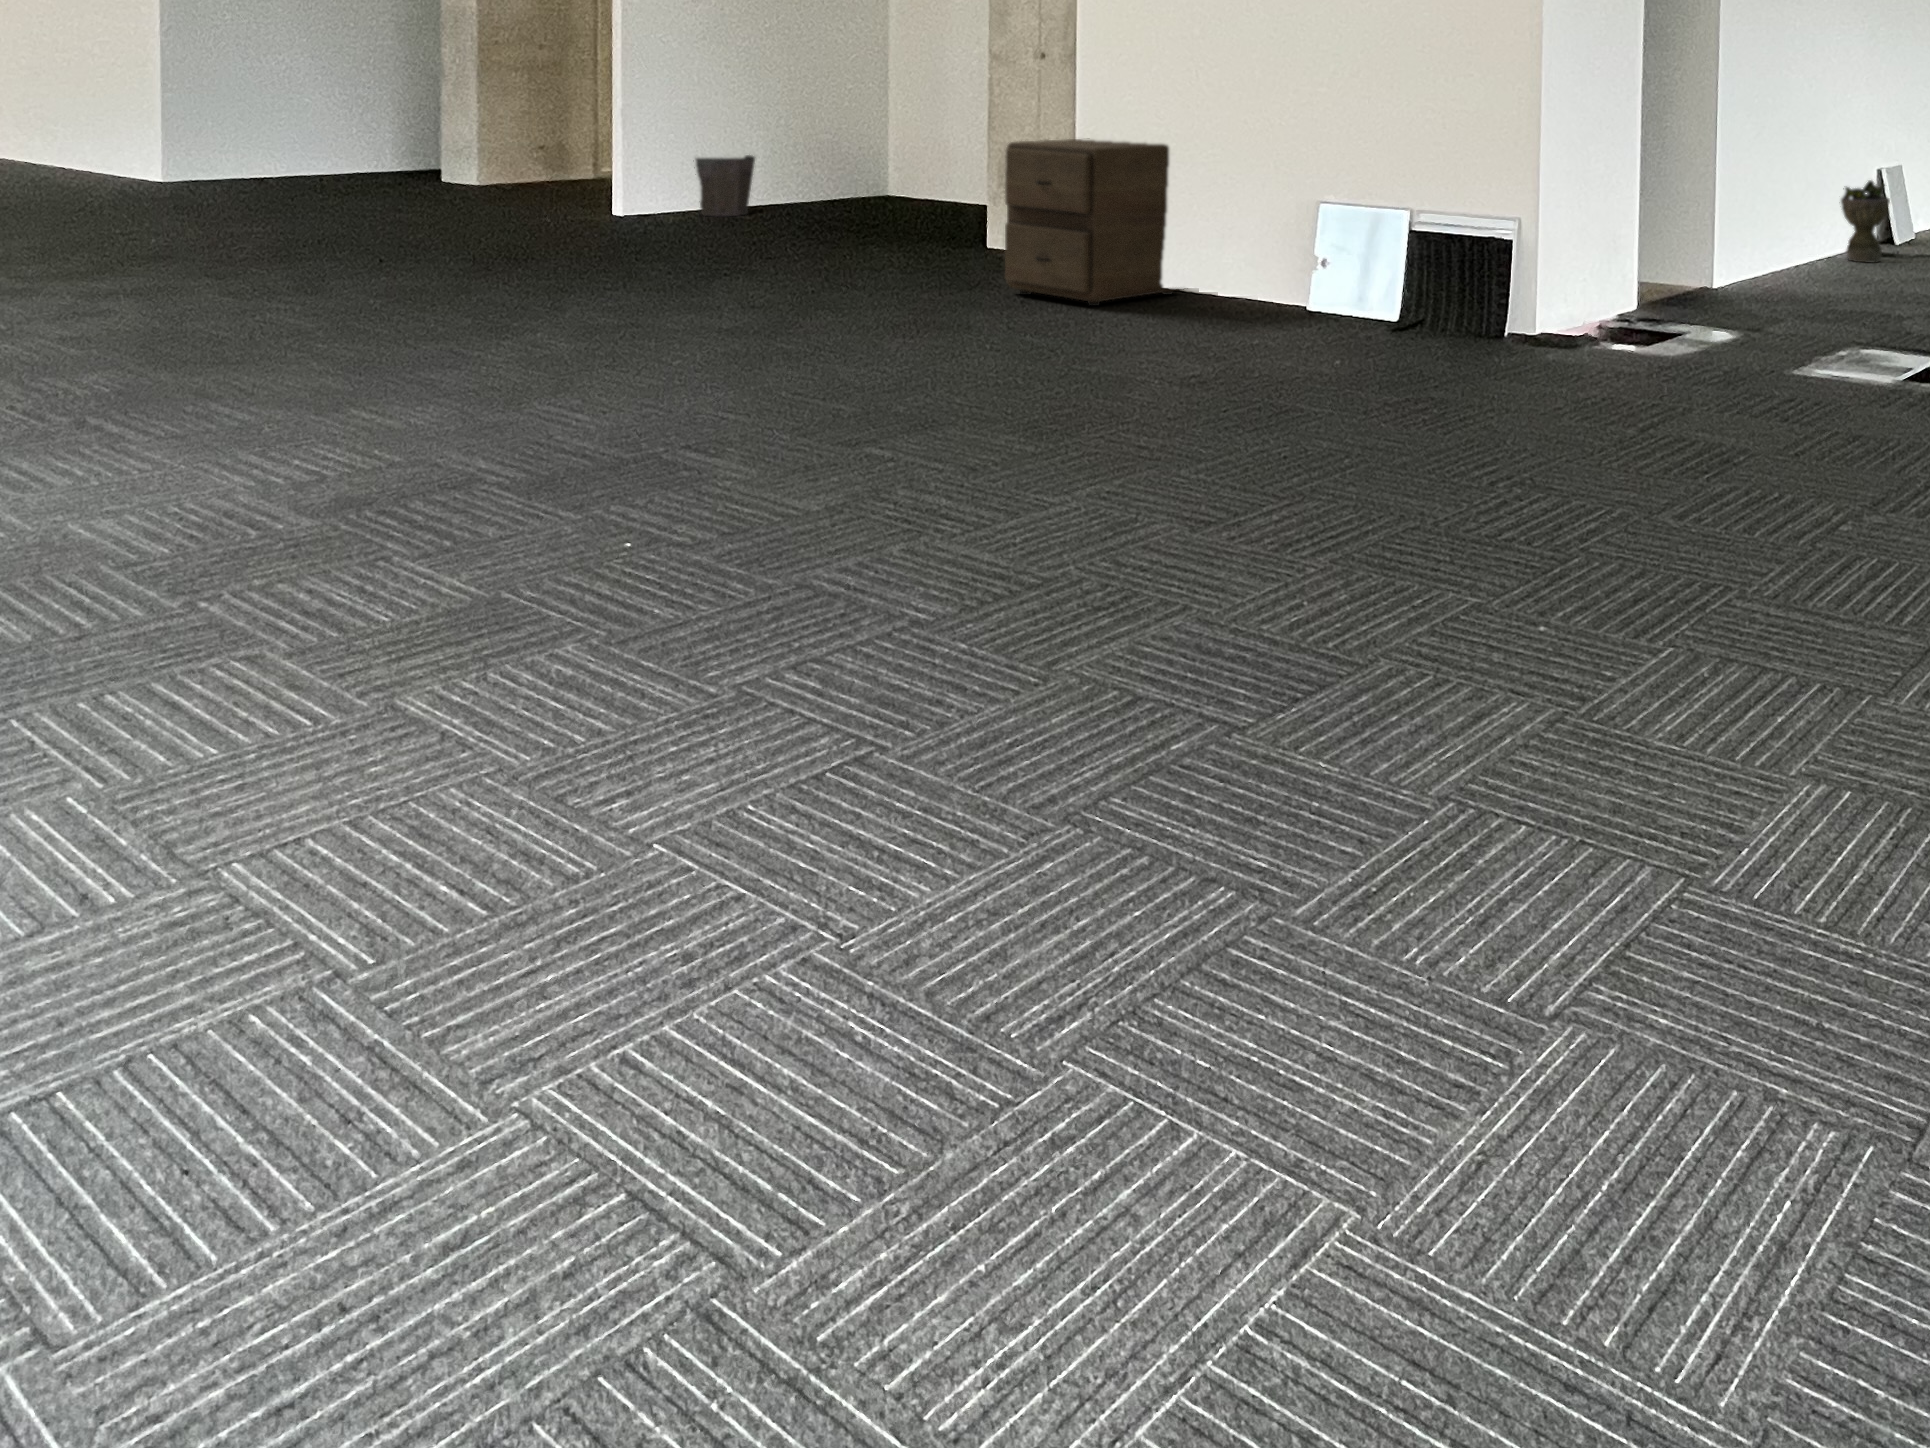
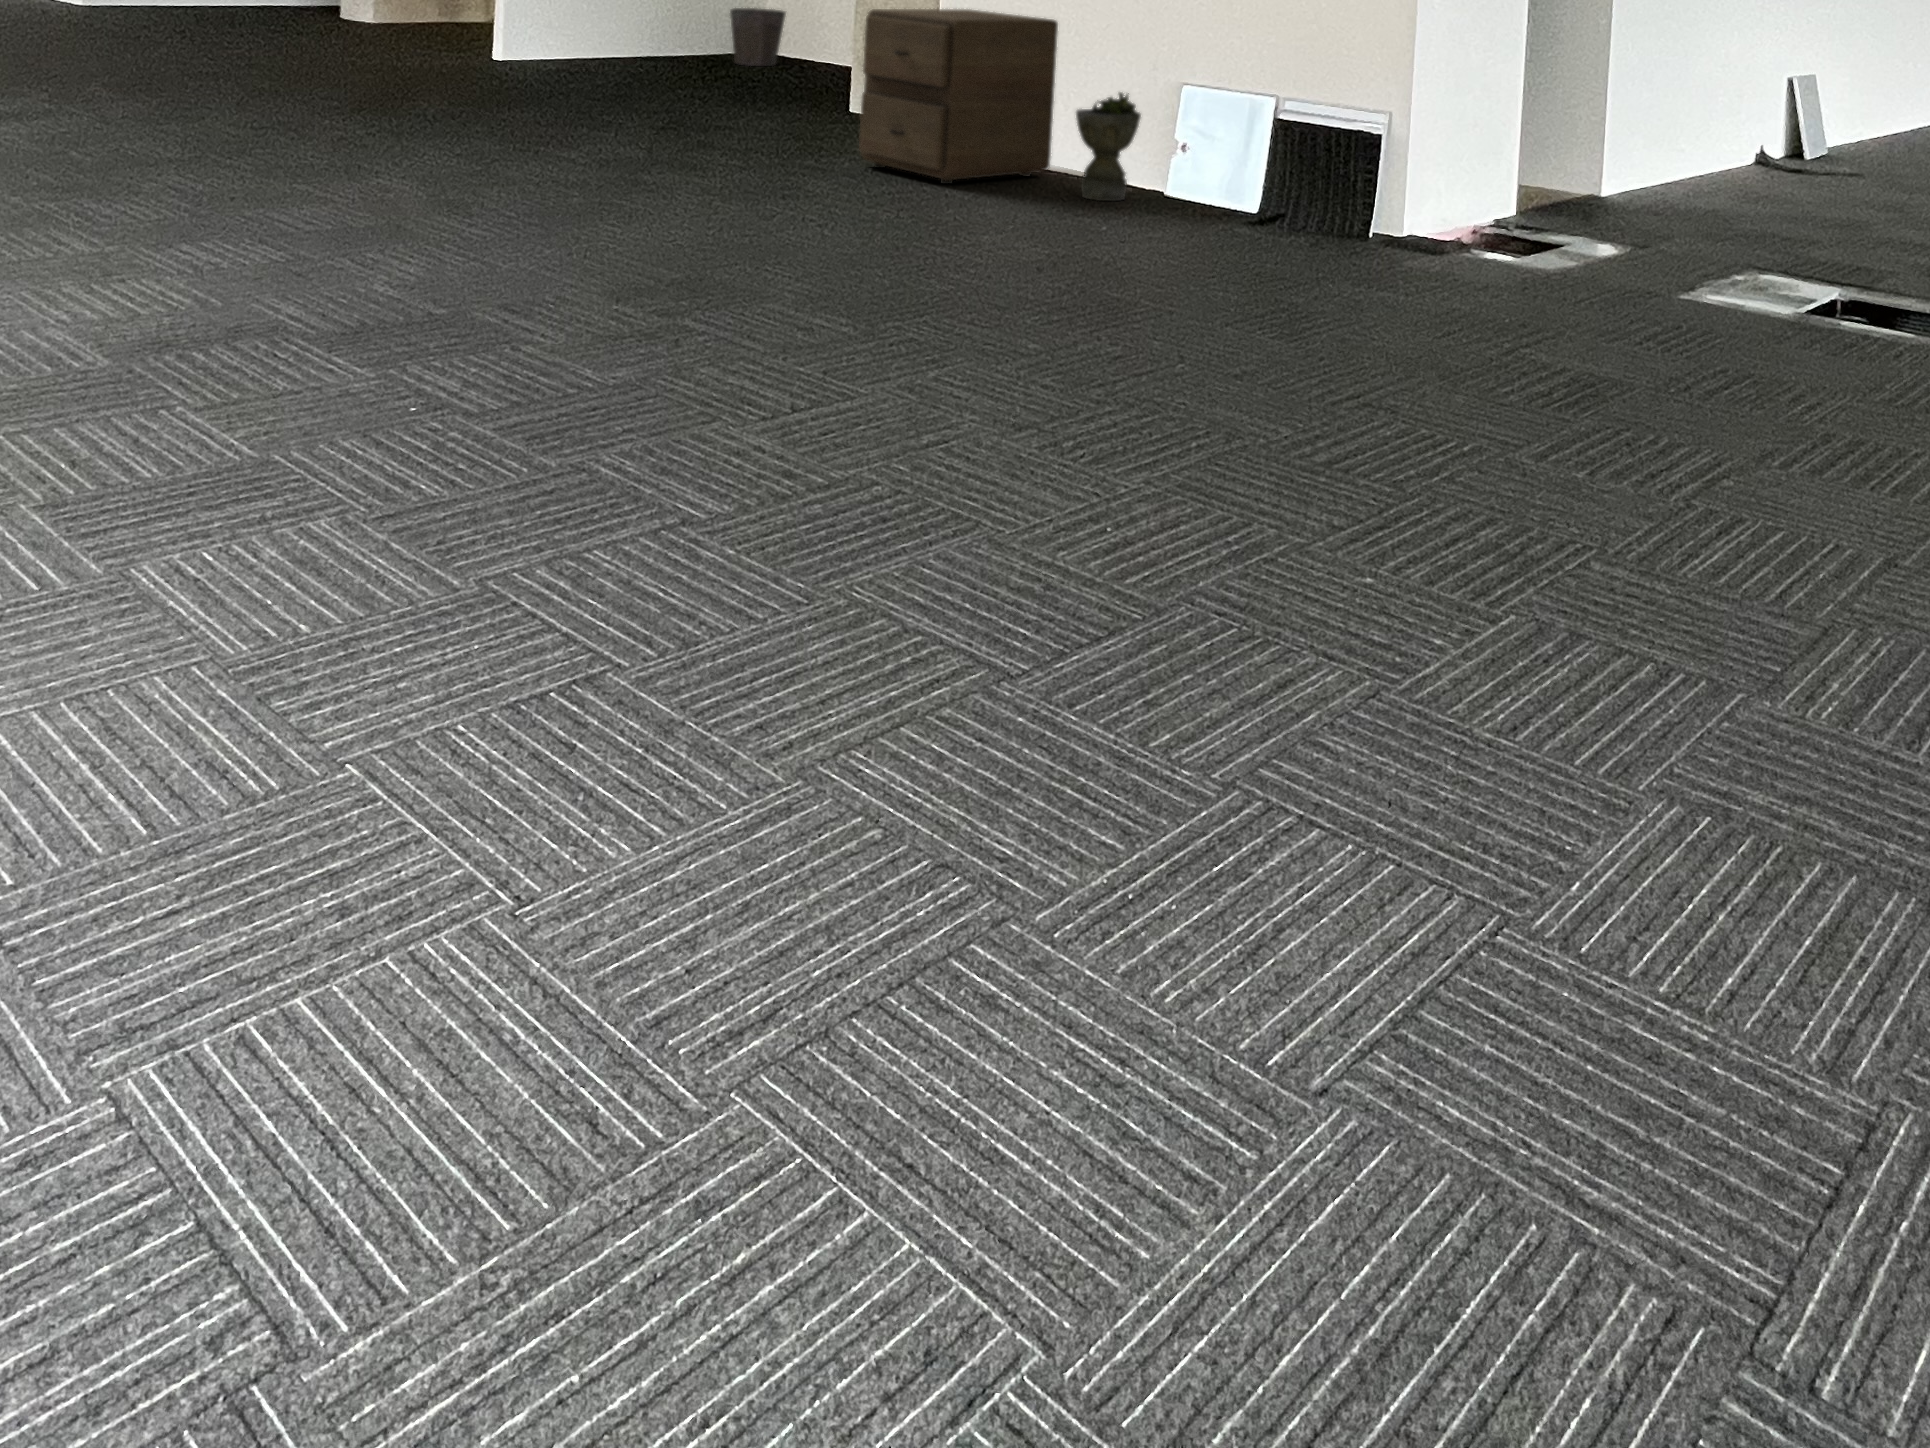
waste bin: present [696,155,755,216] -> present [730,8,786,66]
planter: present [1841,180,1890,263] -> present [1076,92,1141,201]

